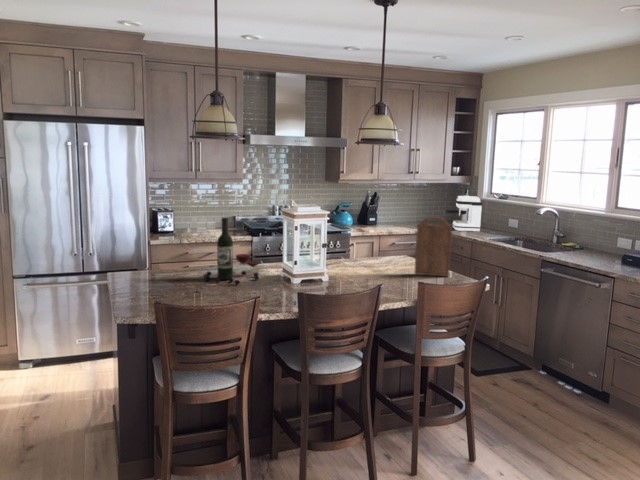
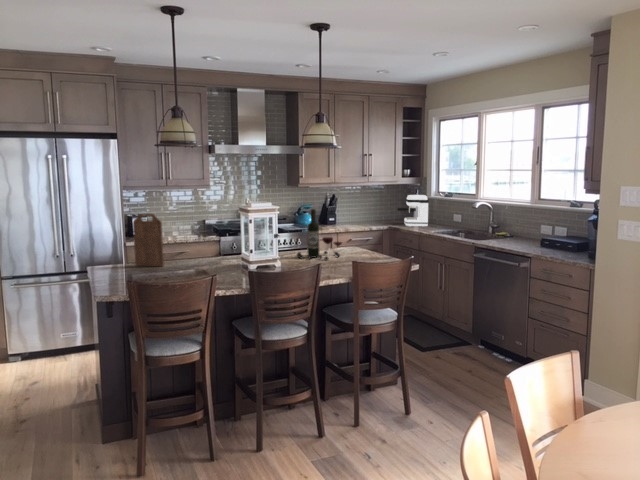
cutting board: present [414,217,452,277] -> present [133,213,164,267]
wine bottle: present [204,218,259,285] -> present [297,209,342,260]

